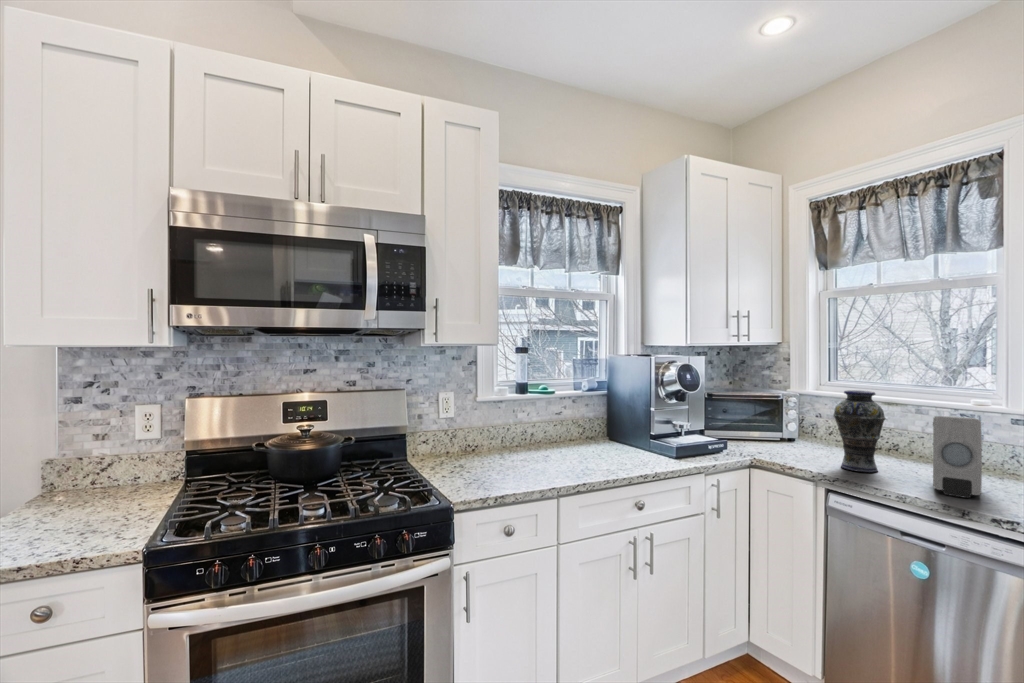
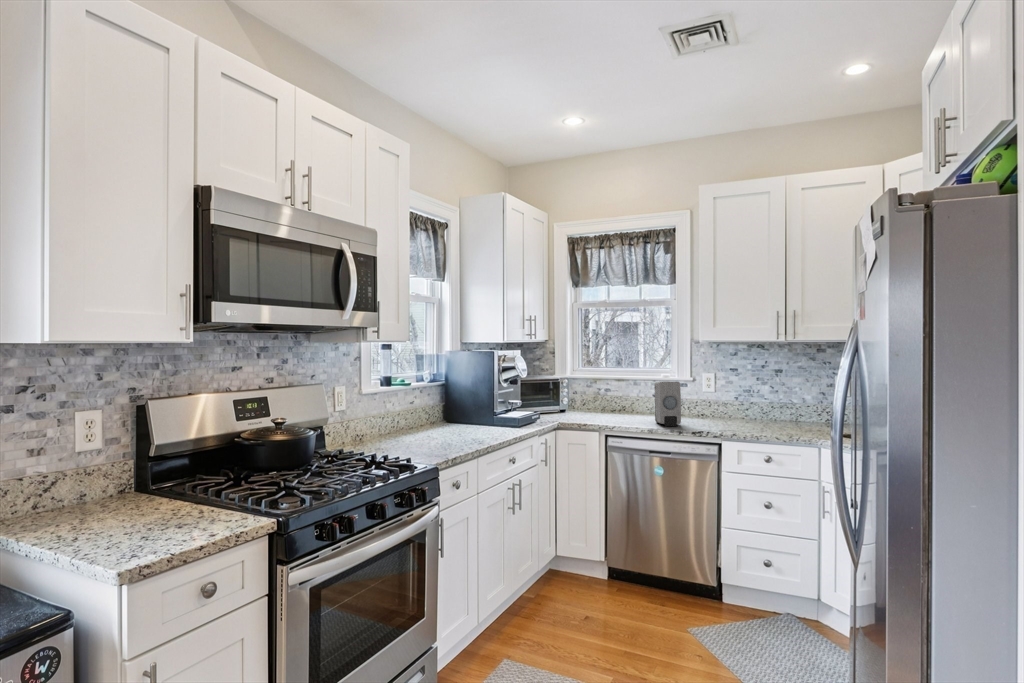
vase: present [833,390,885,473] -> none [602,370,629,422]

